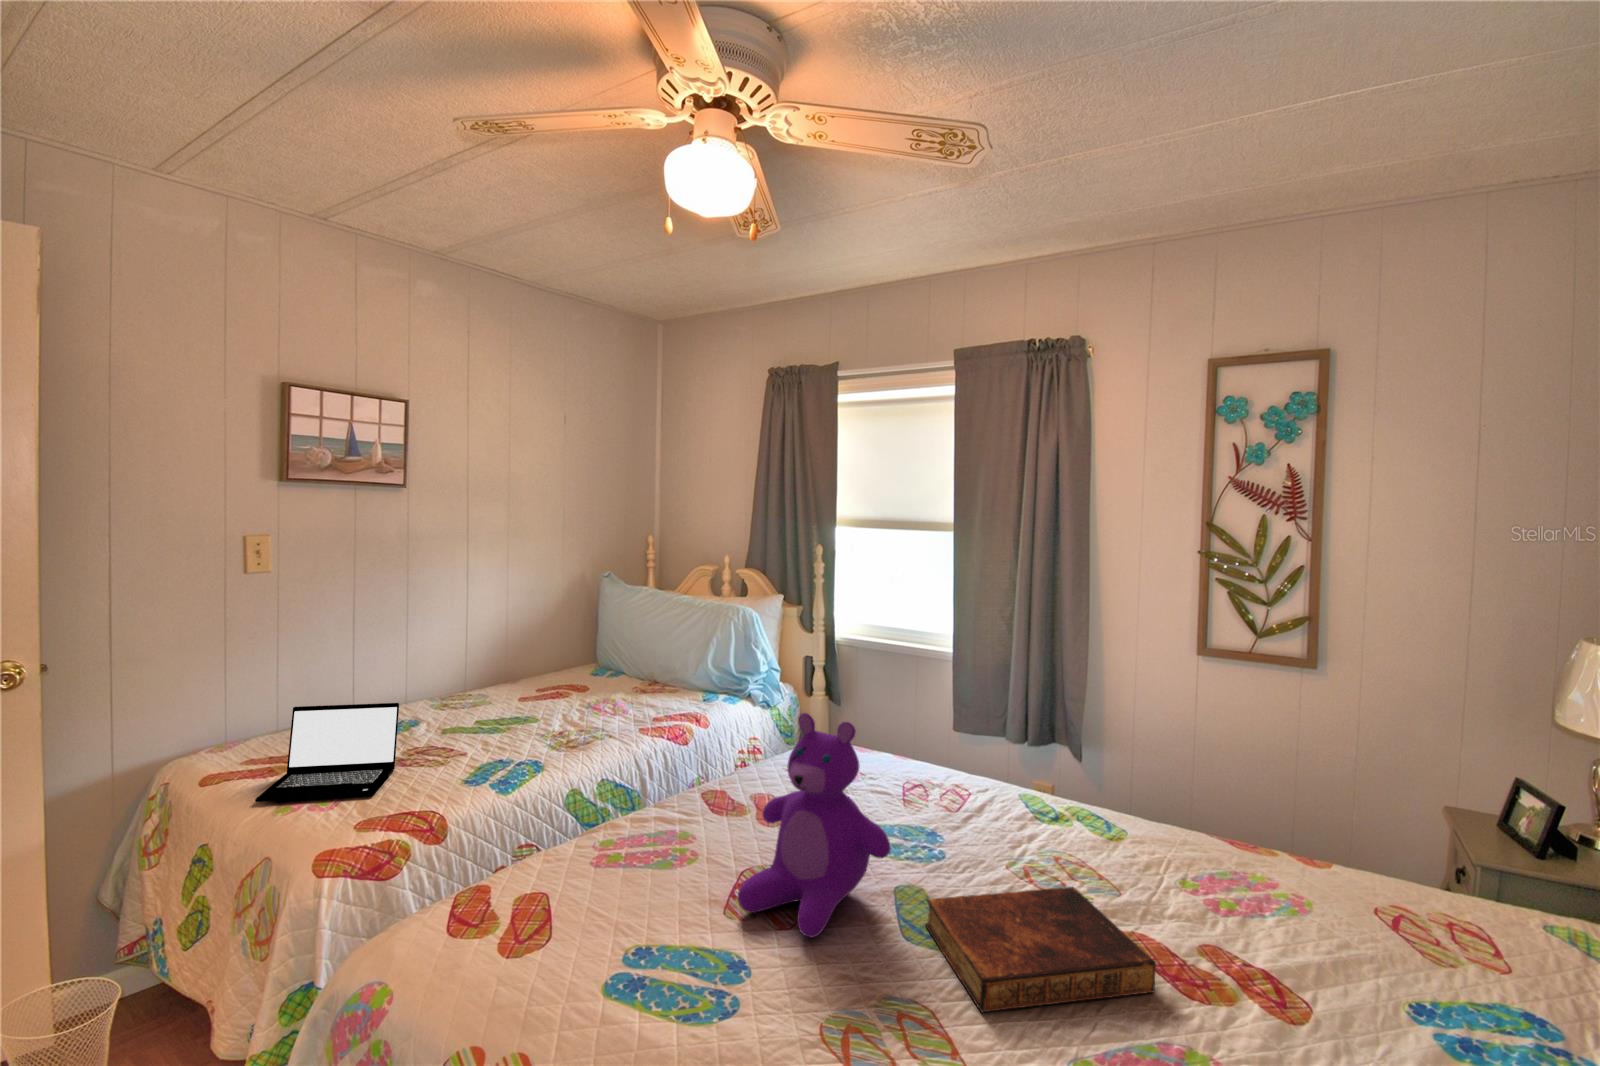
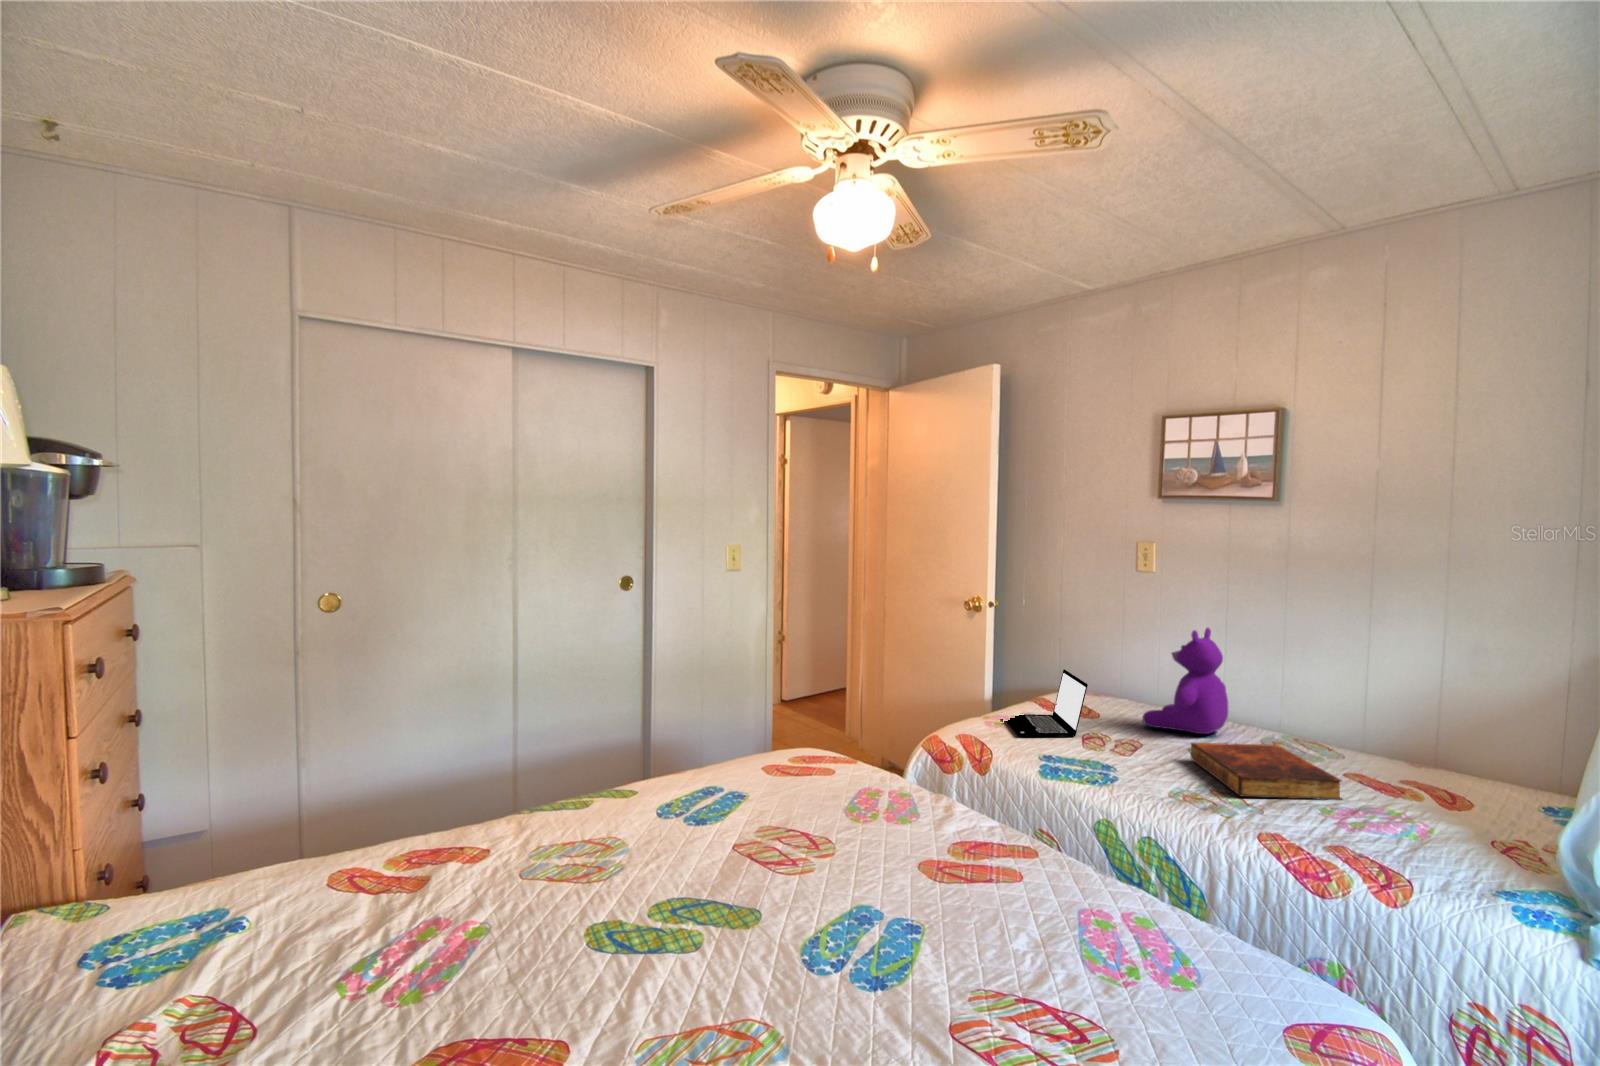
teddy bear: present [738,713,890,937] -> present [1143,628,1228,734]
book: present [925,887,1156,1012] -> present [1191,743,1342,800]

